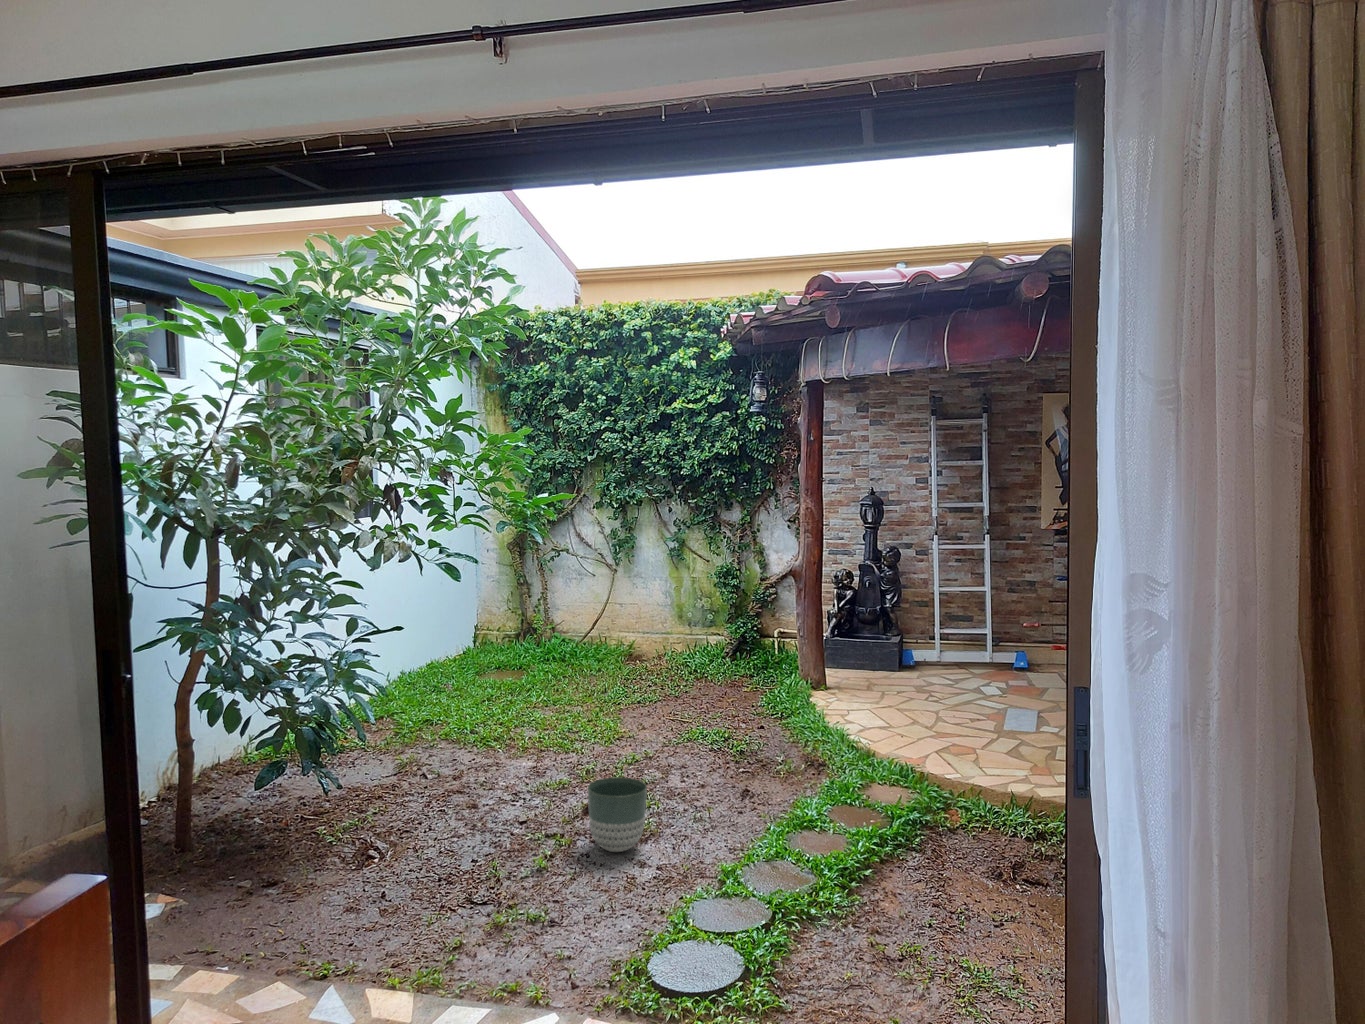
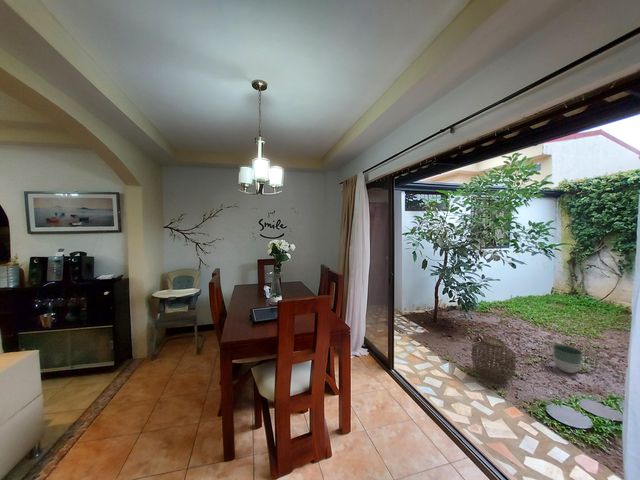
woven basket: none [424,818,553,975] -> present [472,337,516,383]

